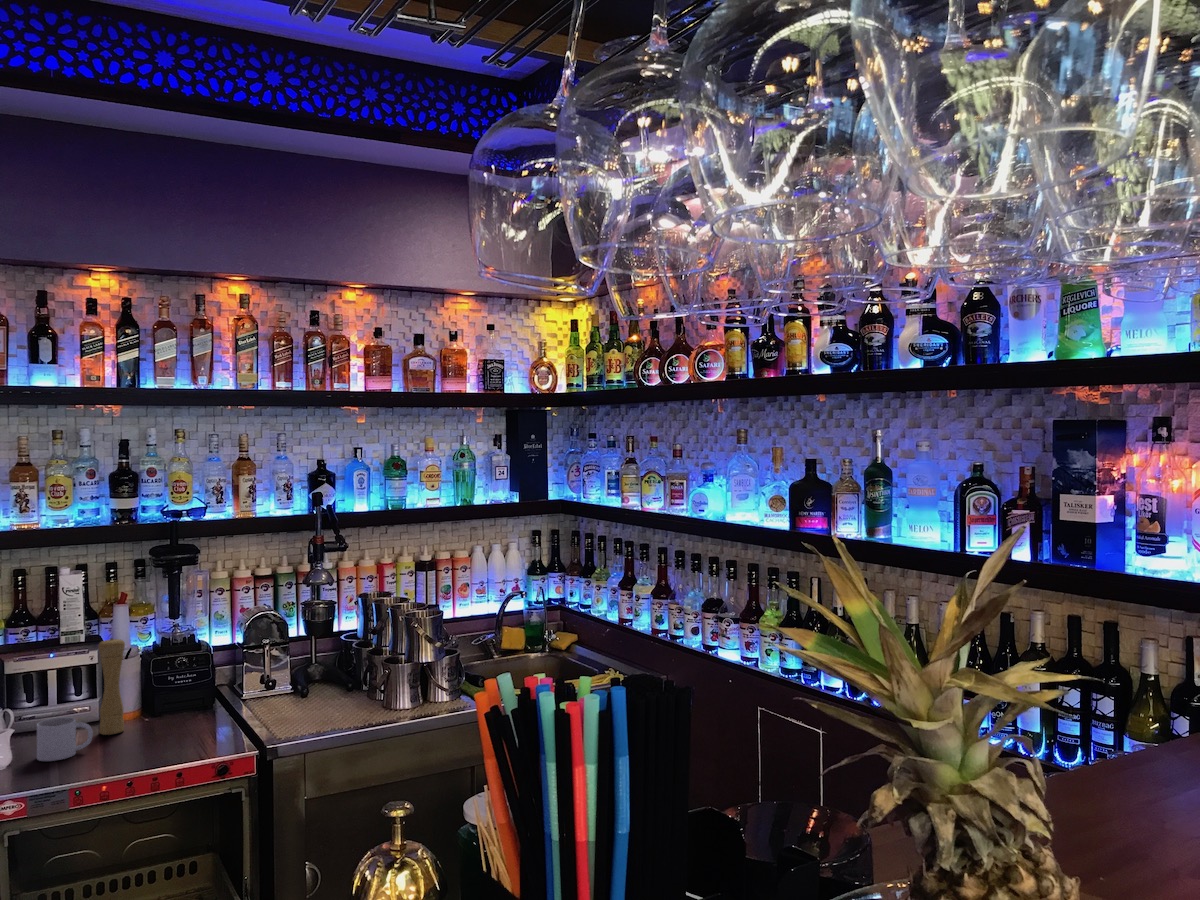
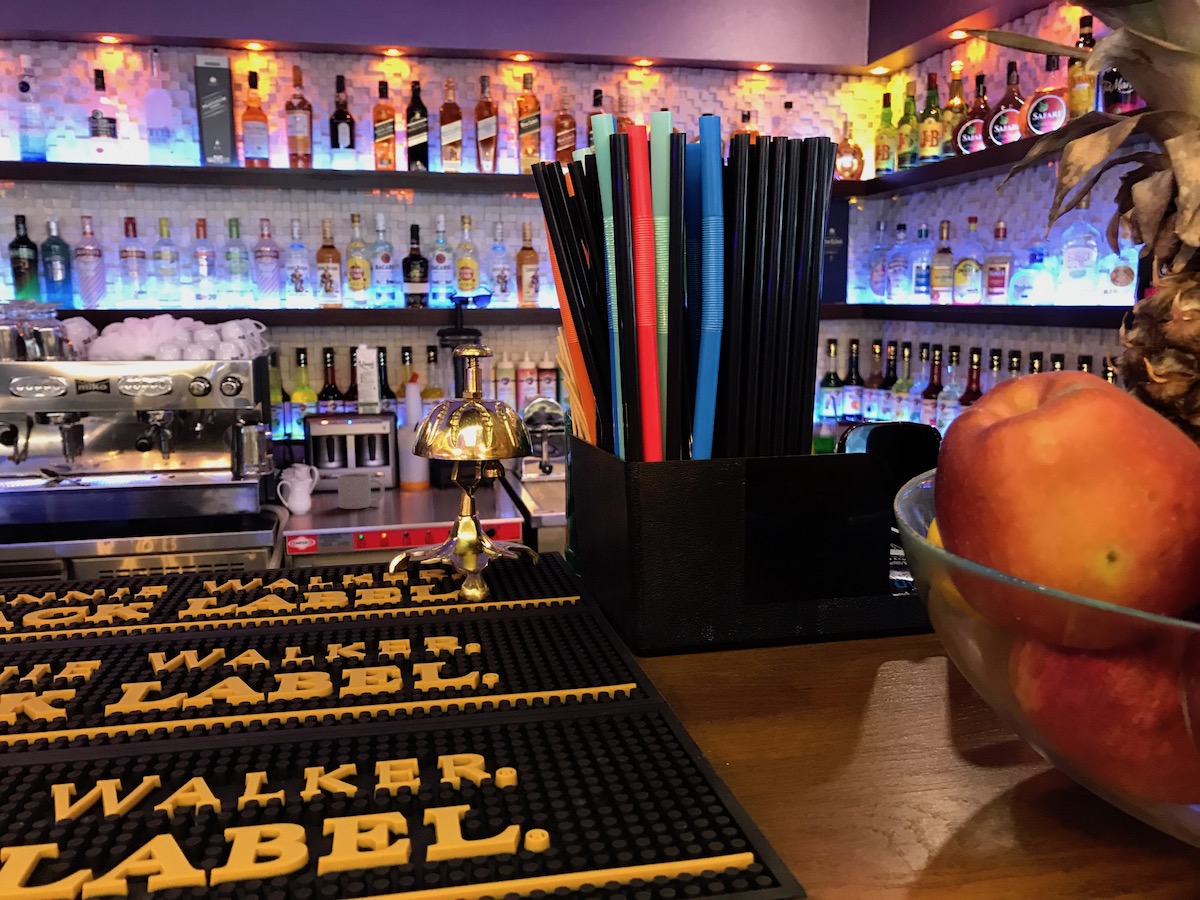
pepper mill: present [99,638,125,735] -> none [391,407,414,496]

